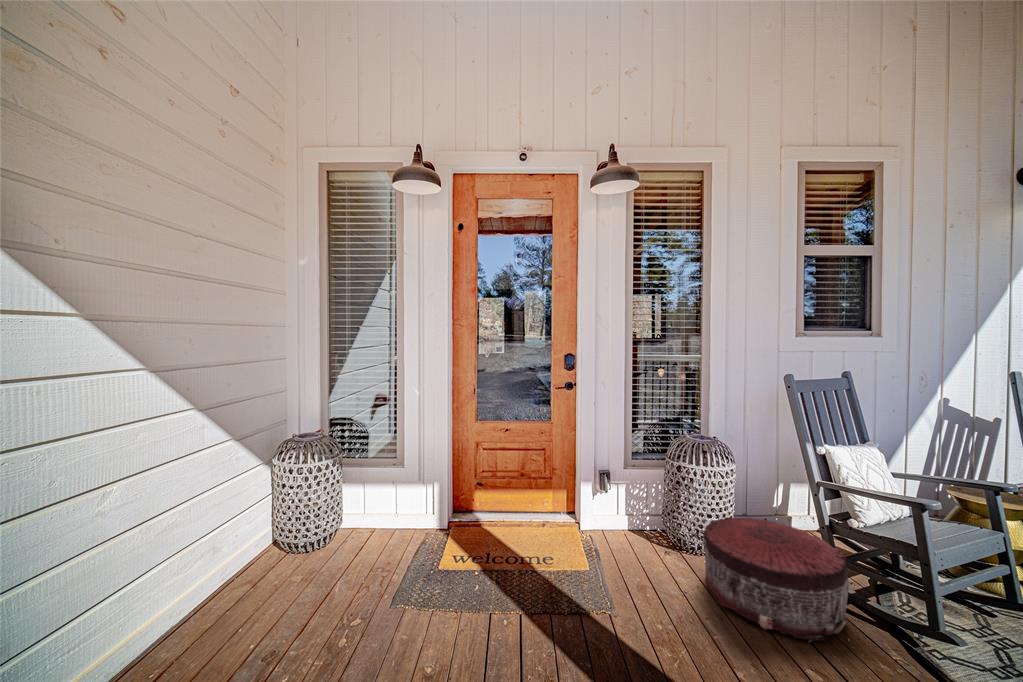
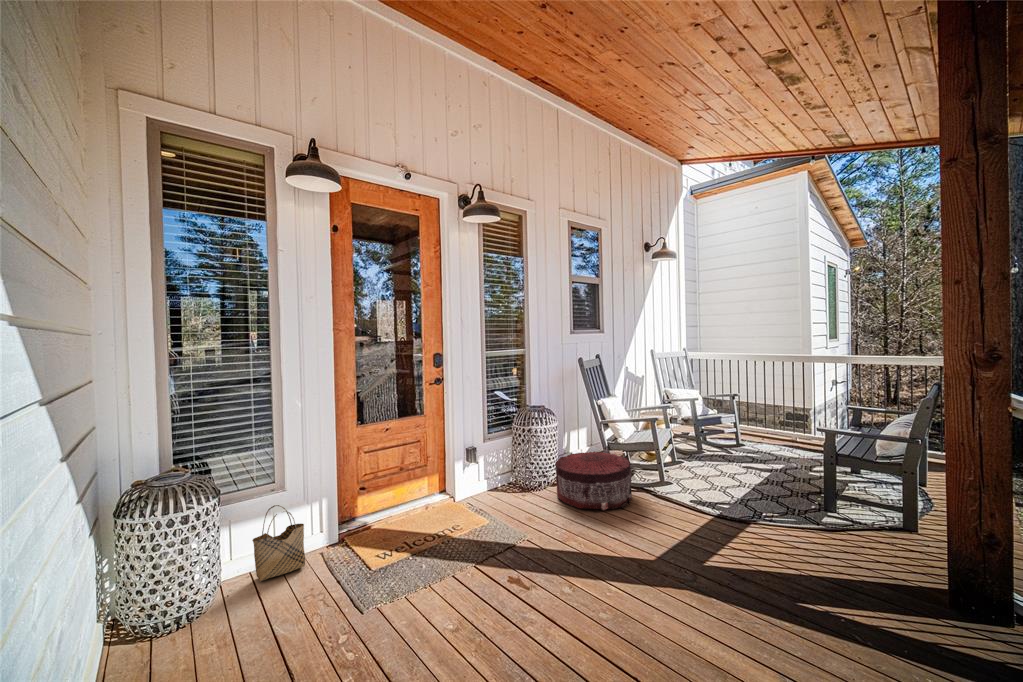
woven basket: none [367,477,409,539] -> present [252,505,305,581]

